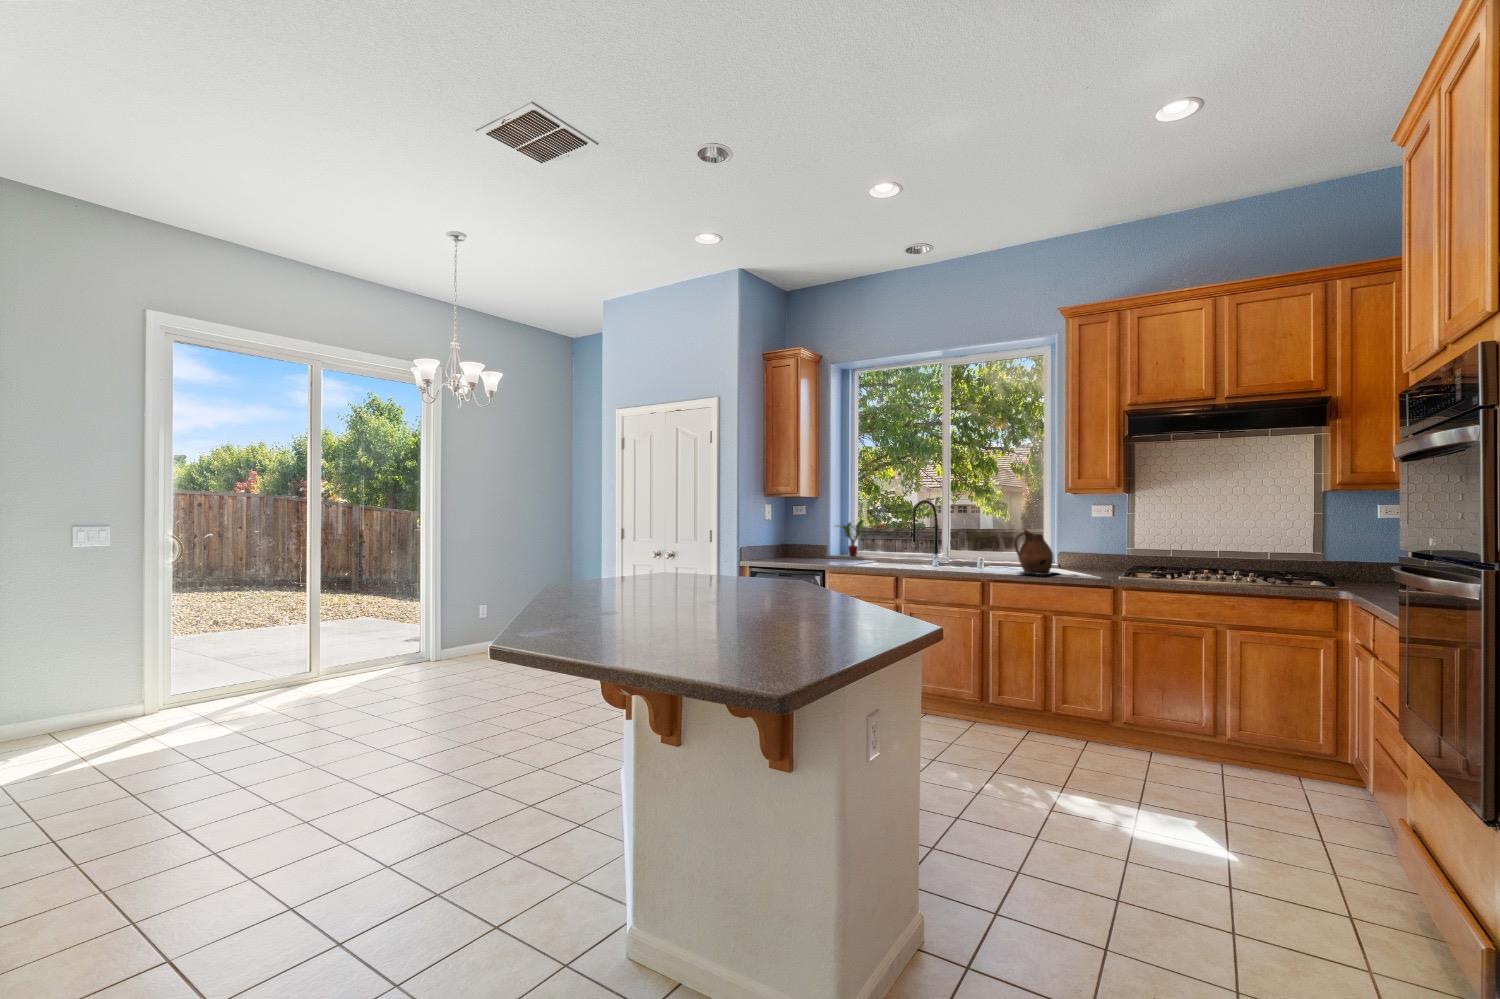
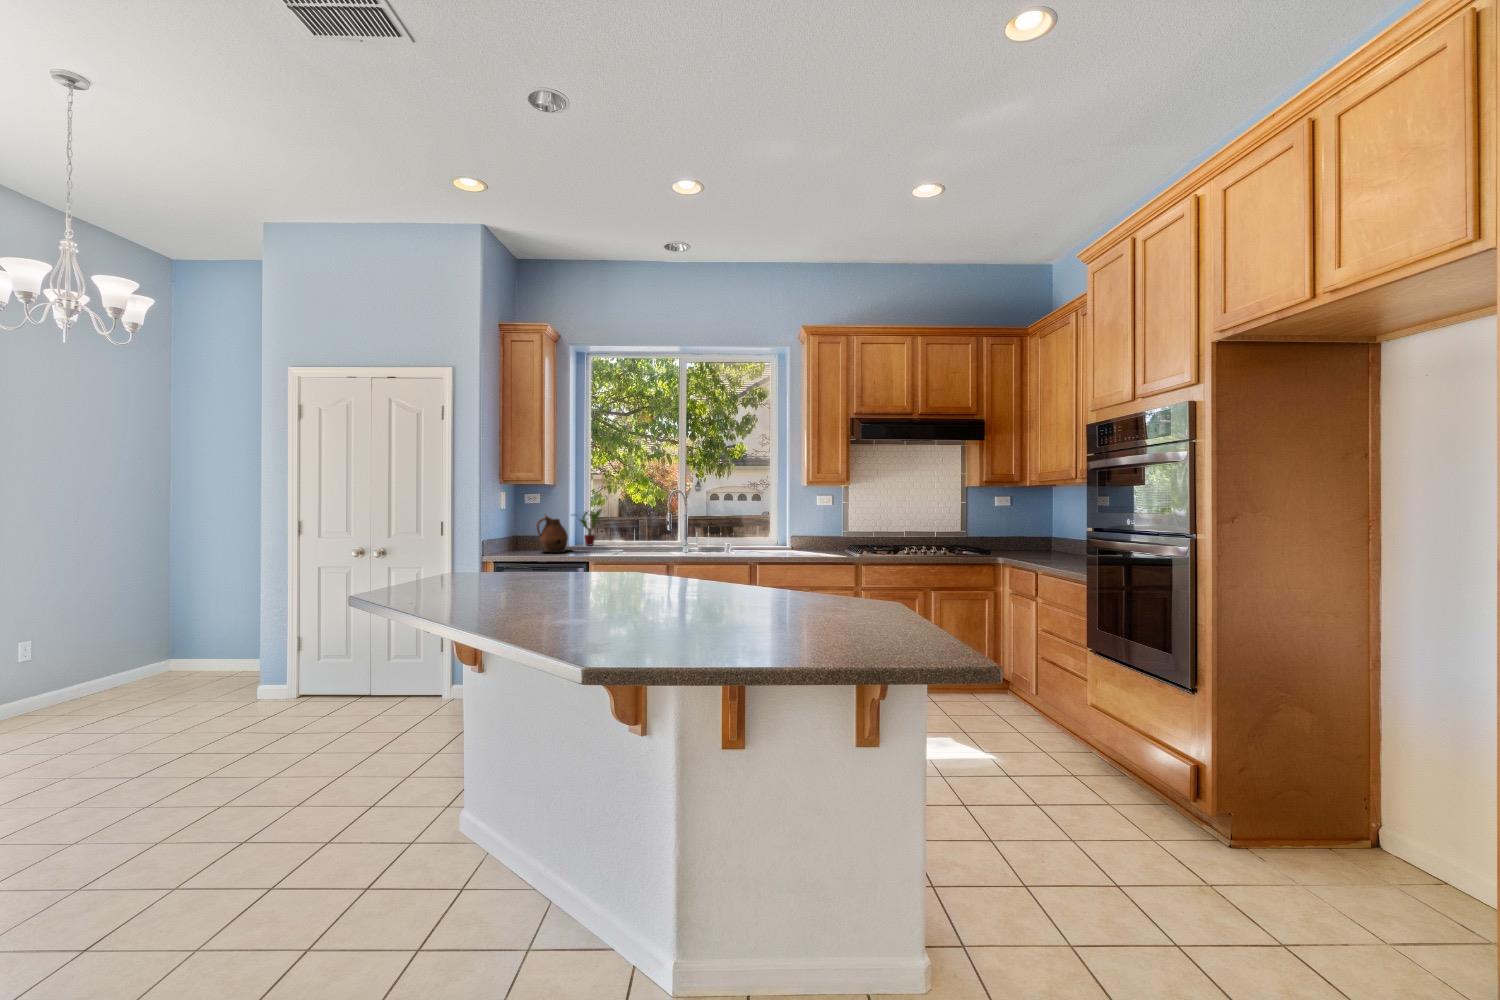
ceramic pitcher: present [1014,529,1055,575] -> present [536,515,568,552]

